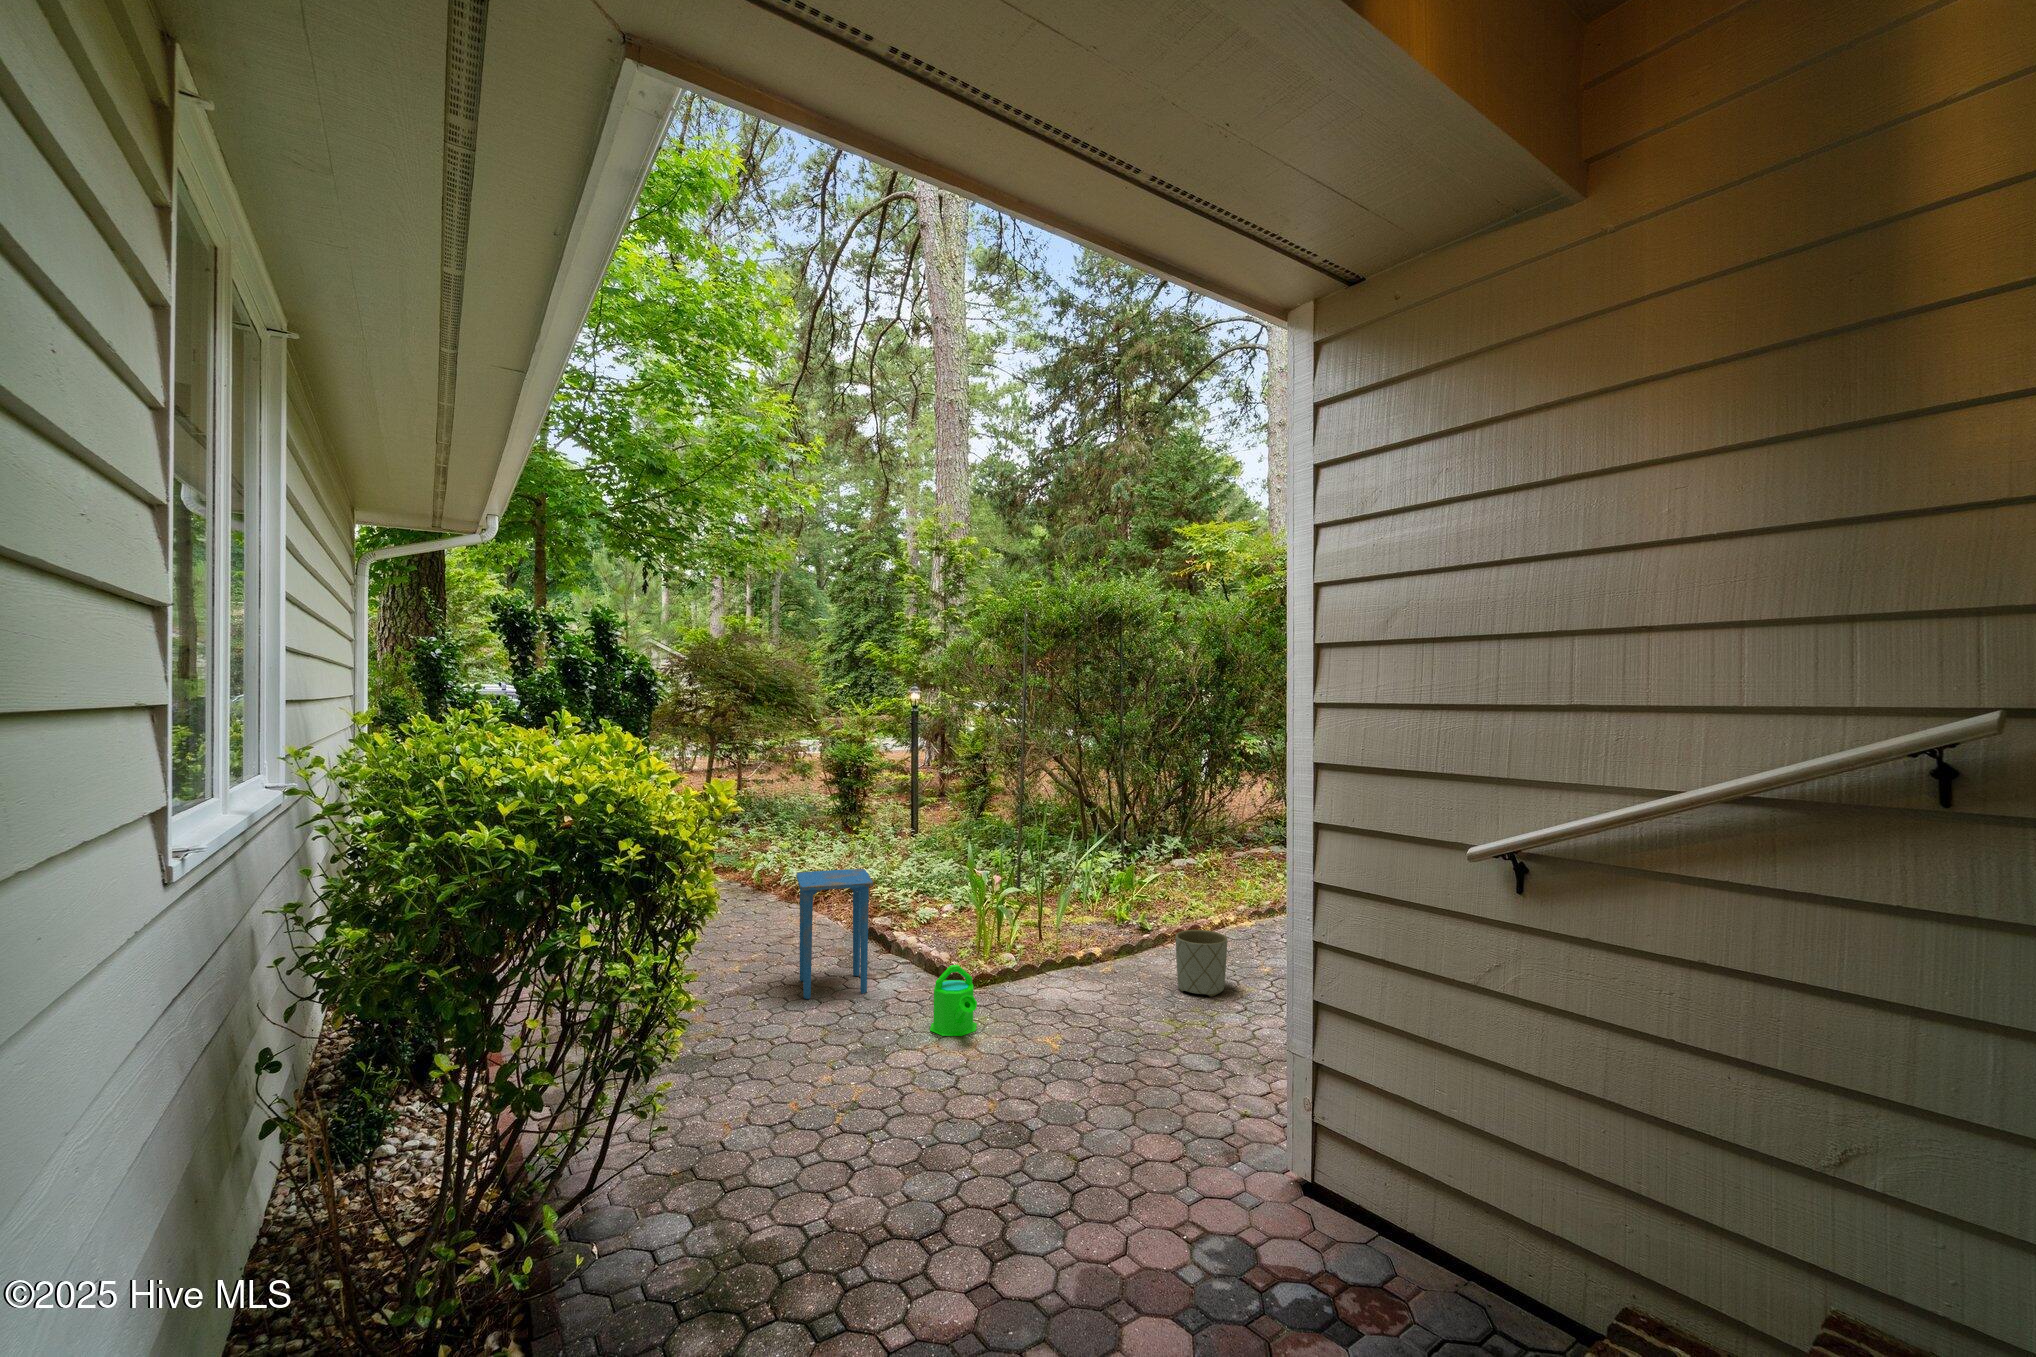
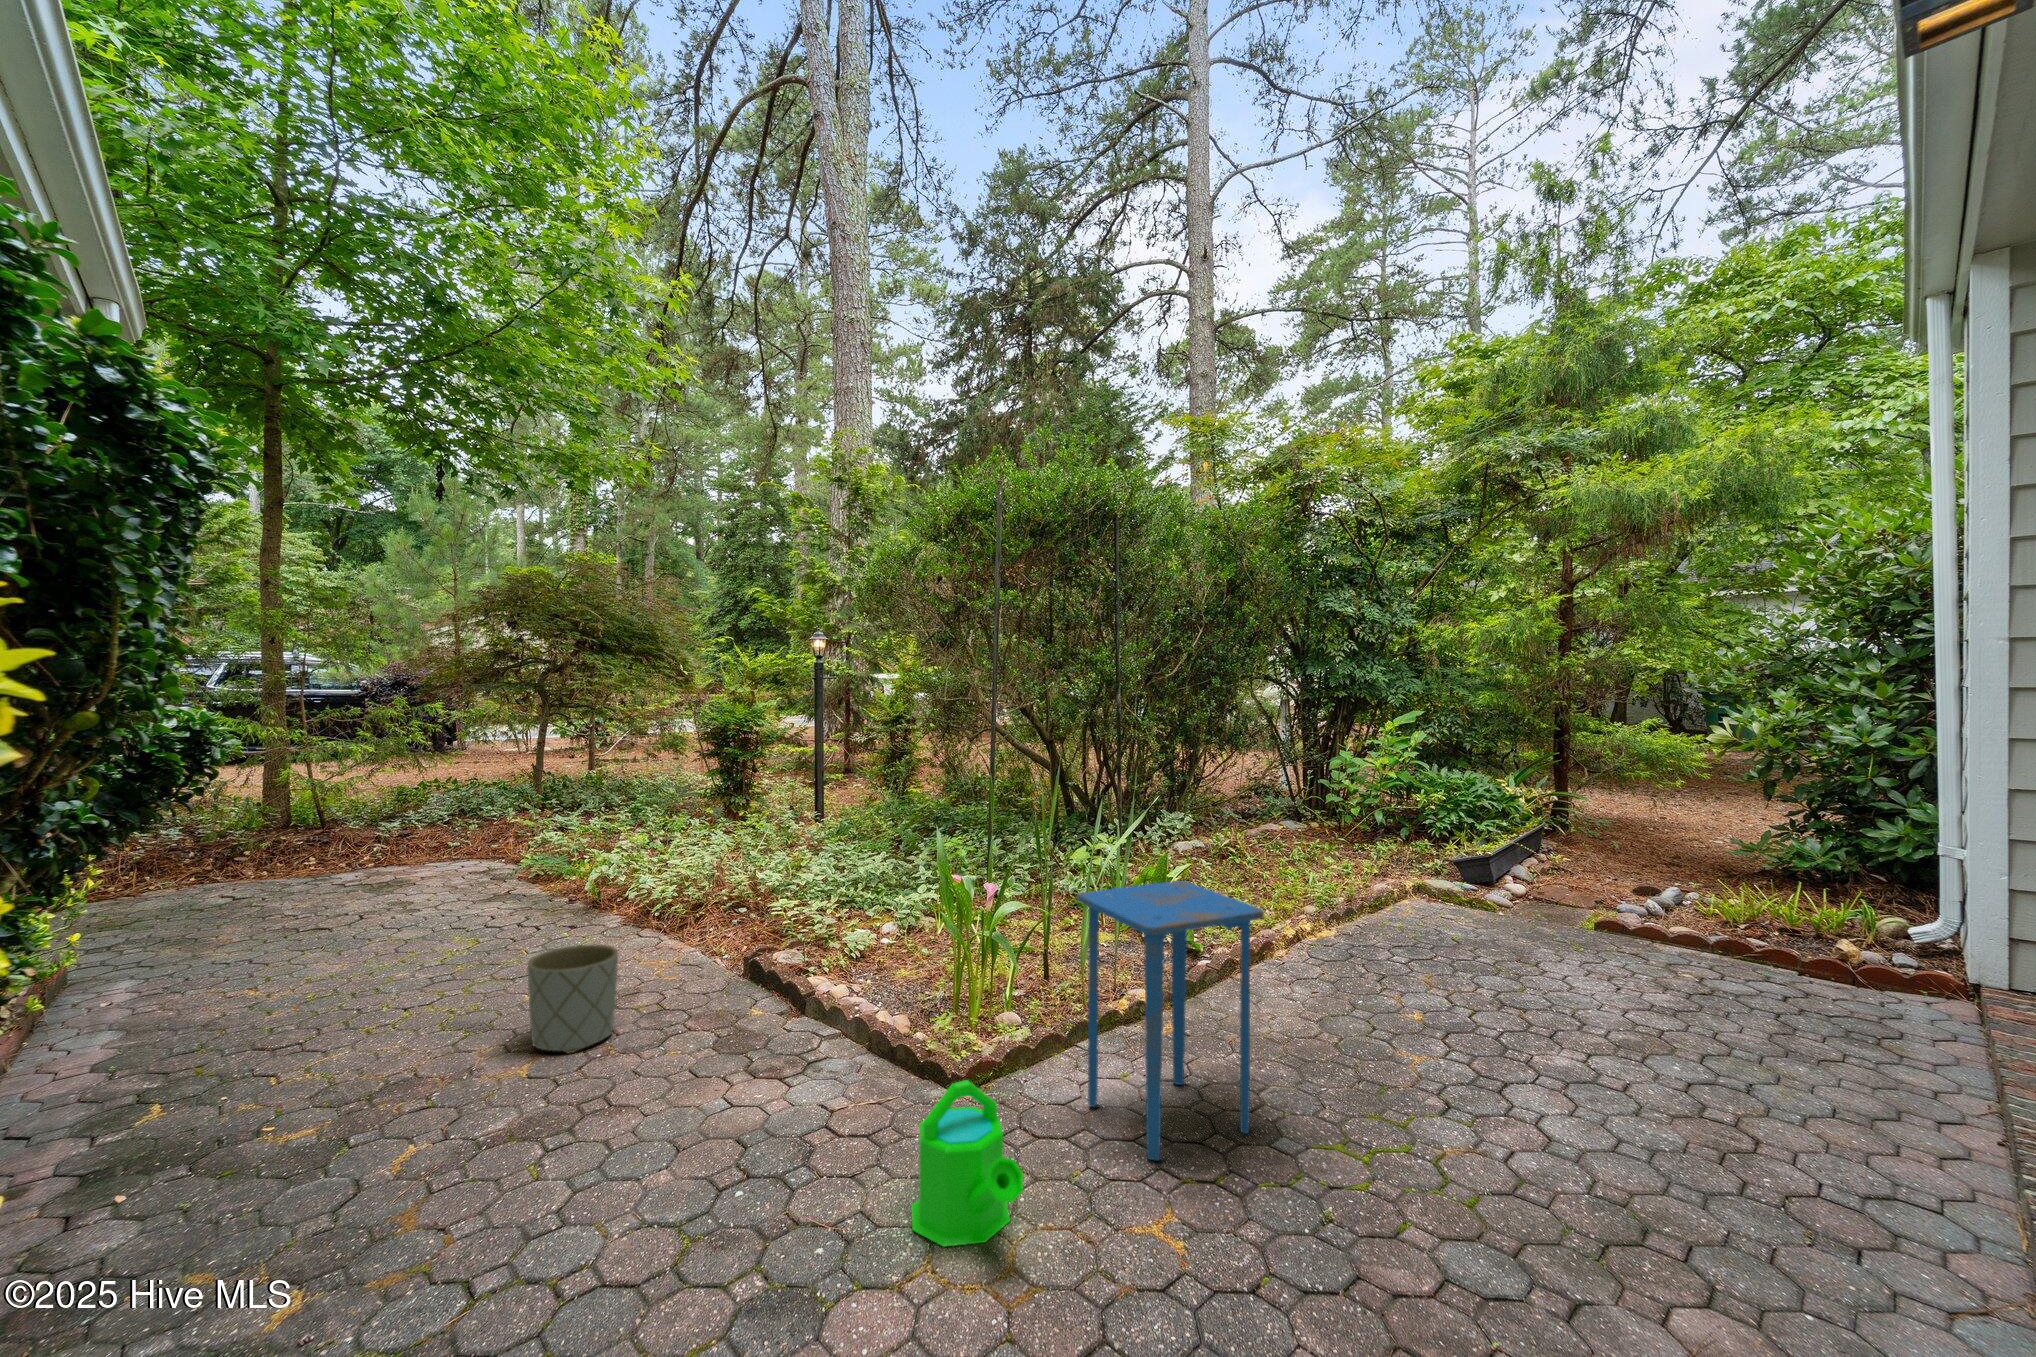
side table: present [796,869,873,999] -> present [1077,881,1264,1161]
planter: present [1176,930,1227,997] -> present [527,945,618,1053]

